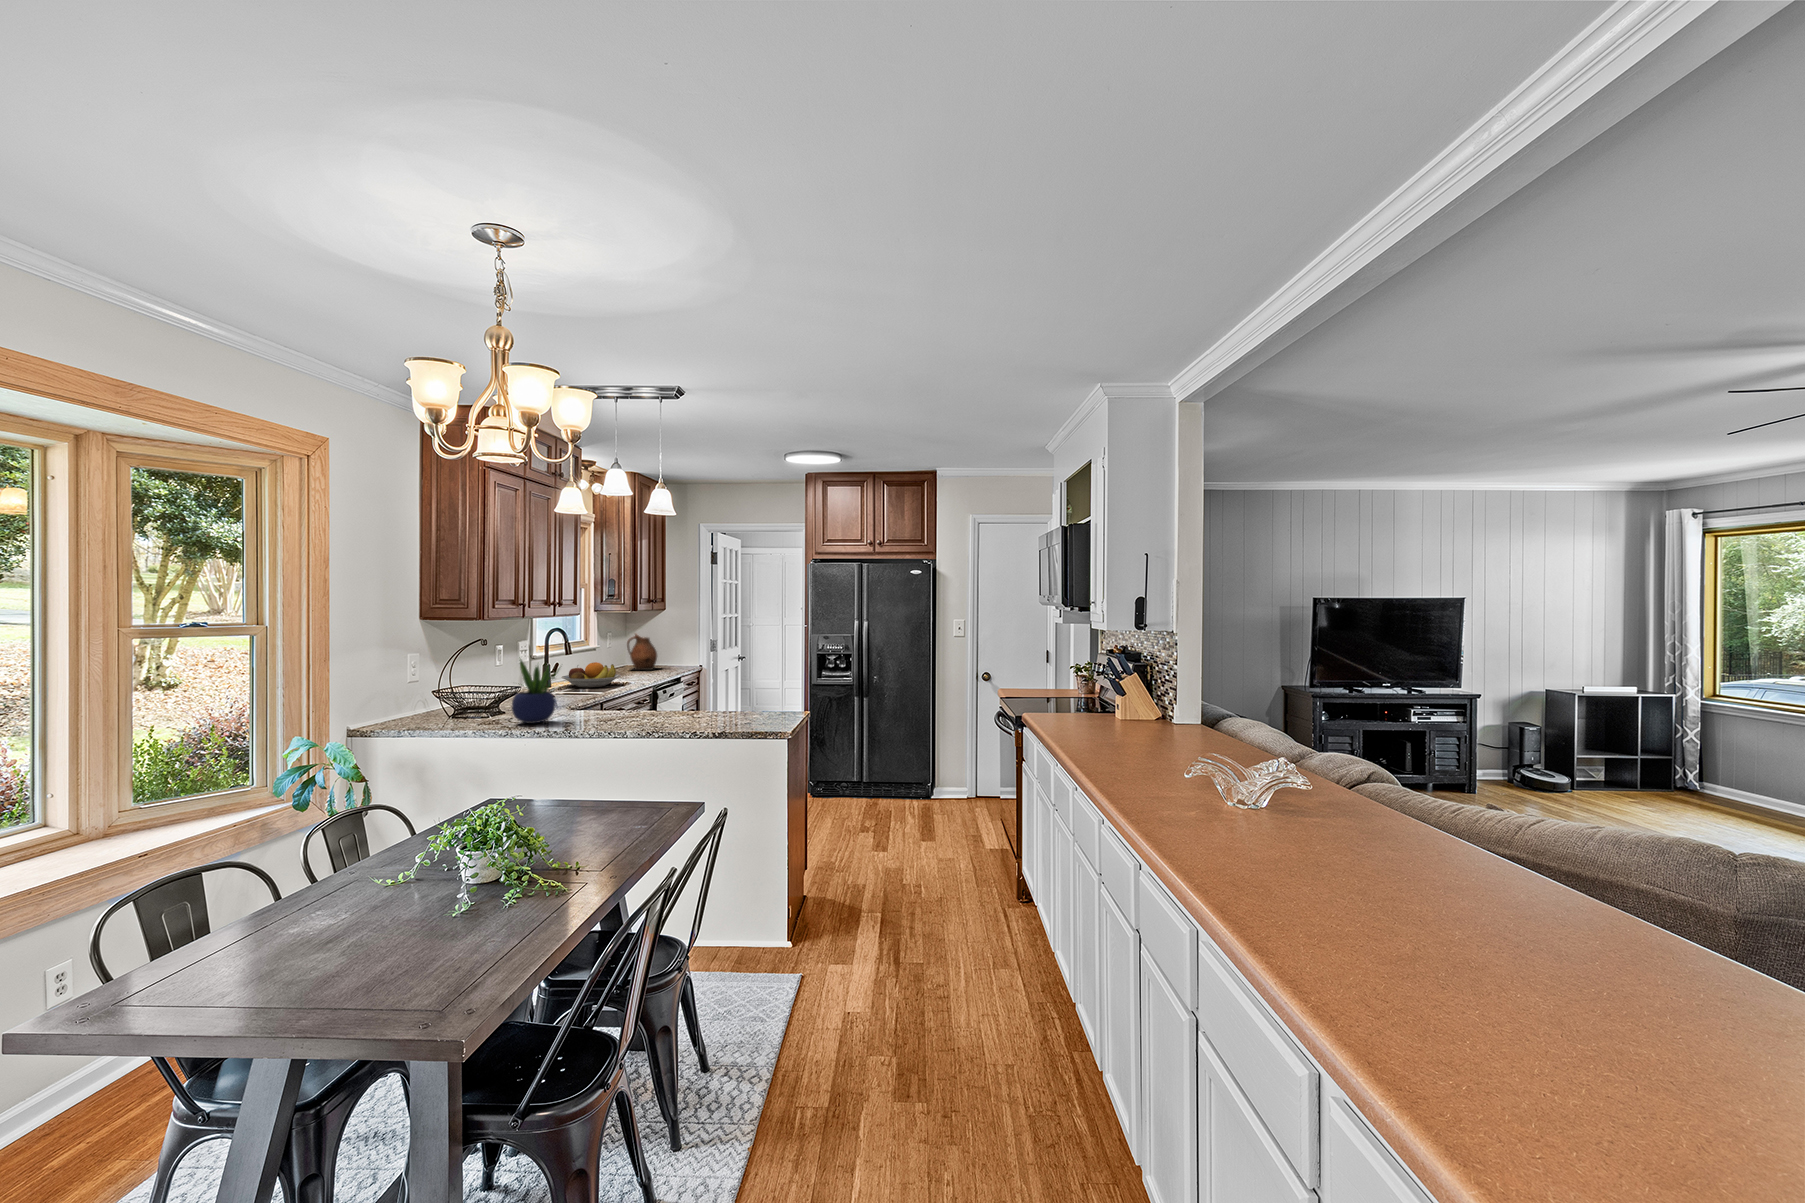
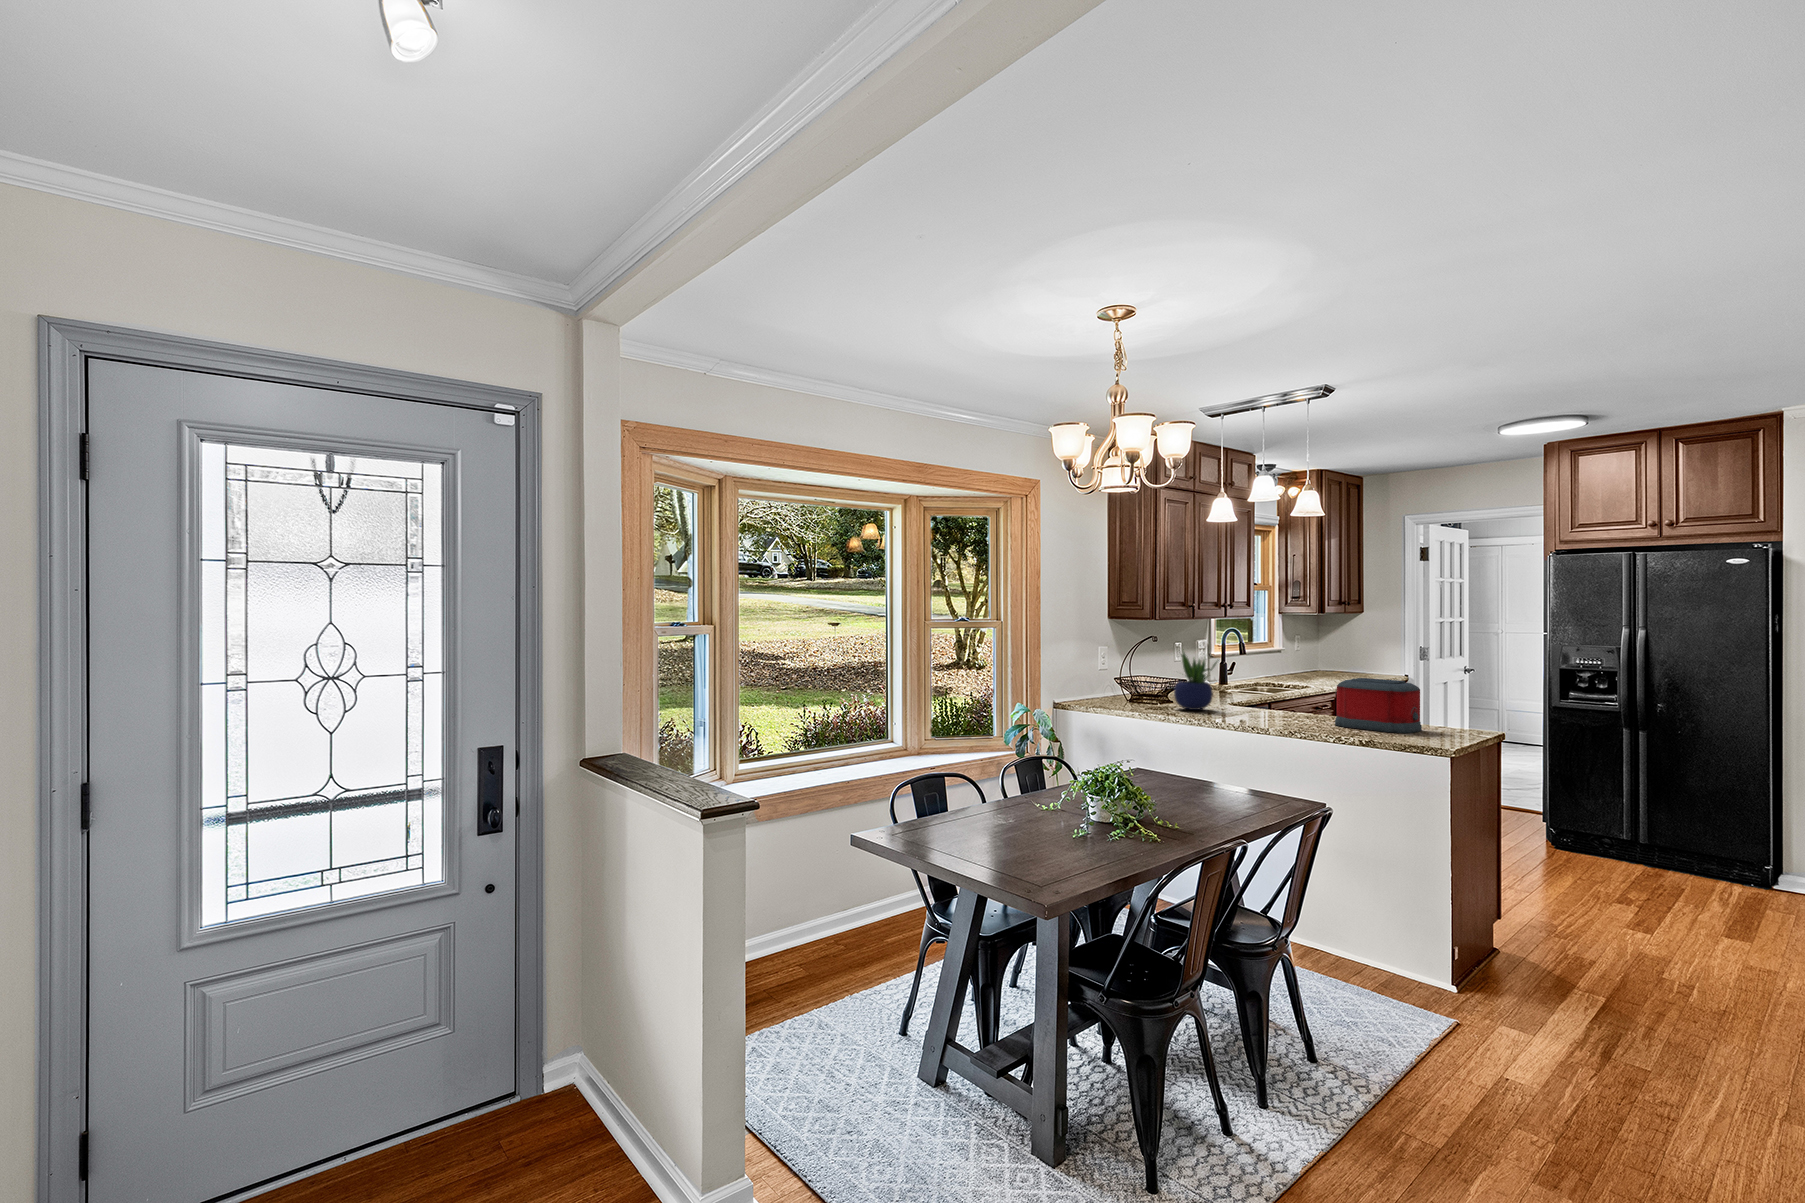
ceramic pitcher: present [627,634,657,670] -> none [1319,638,1360,678]
fruit bowl: present [562,662,621,687] -> none [1241,664,1301,688]
toaster: none [683,677,755,727] -> present [1335,678,1422,733]

